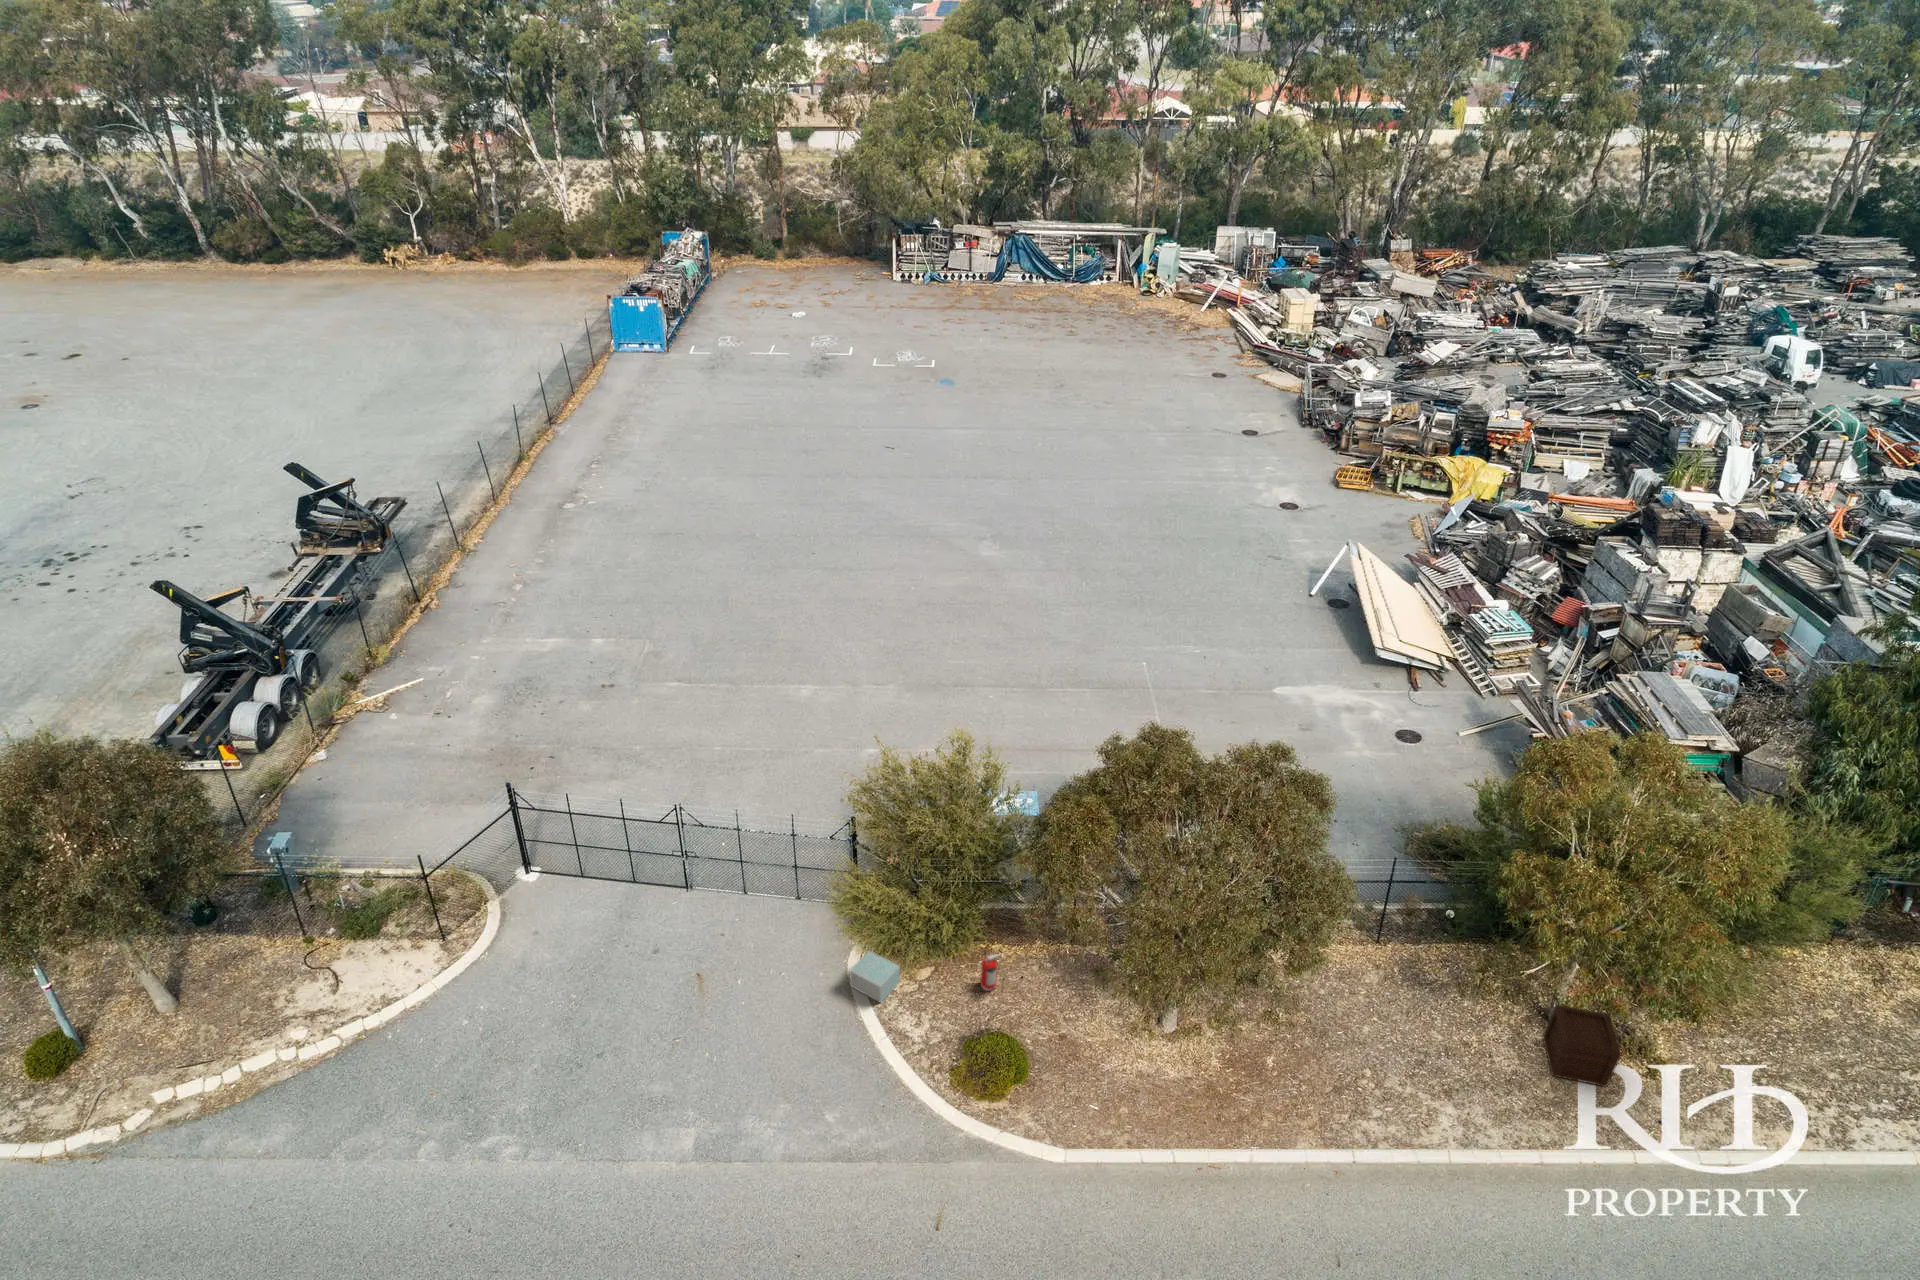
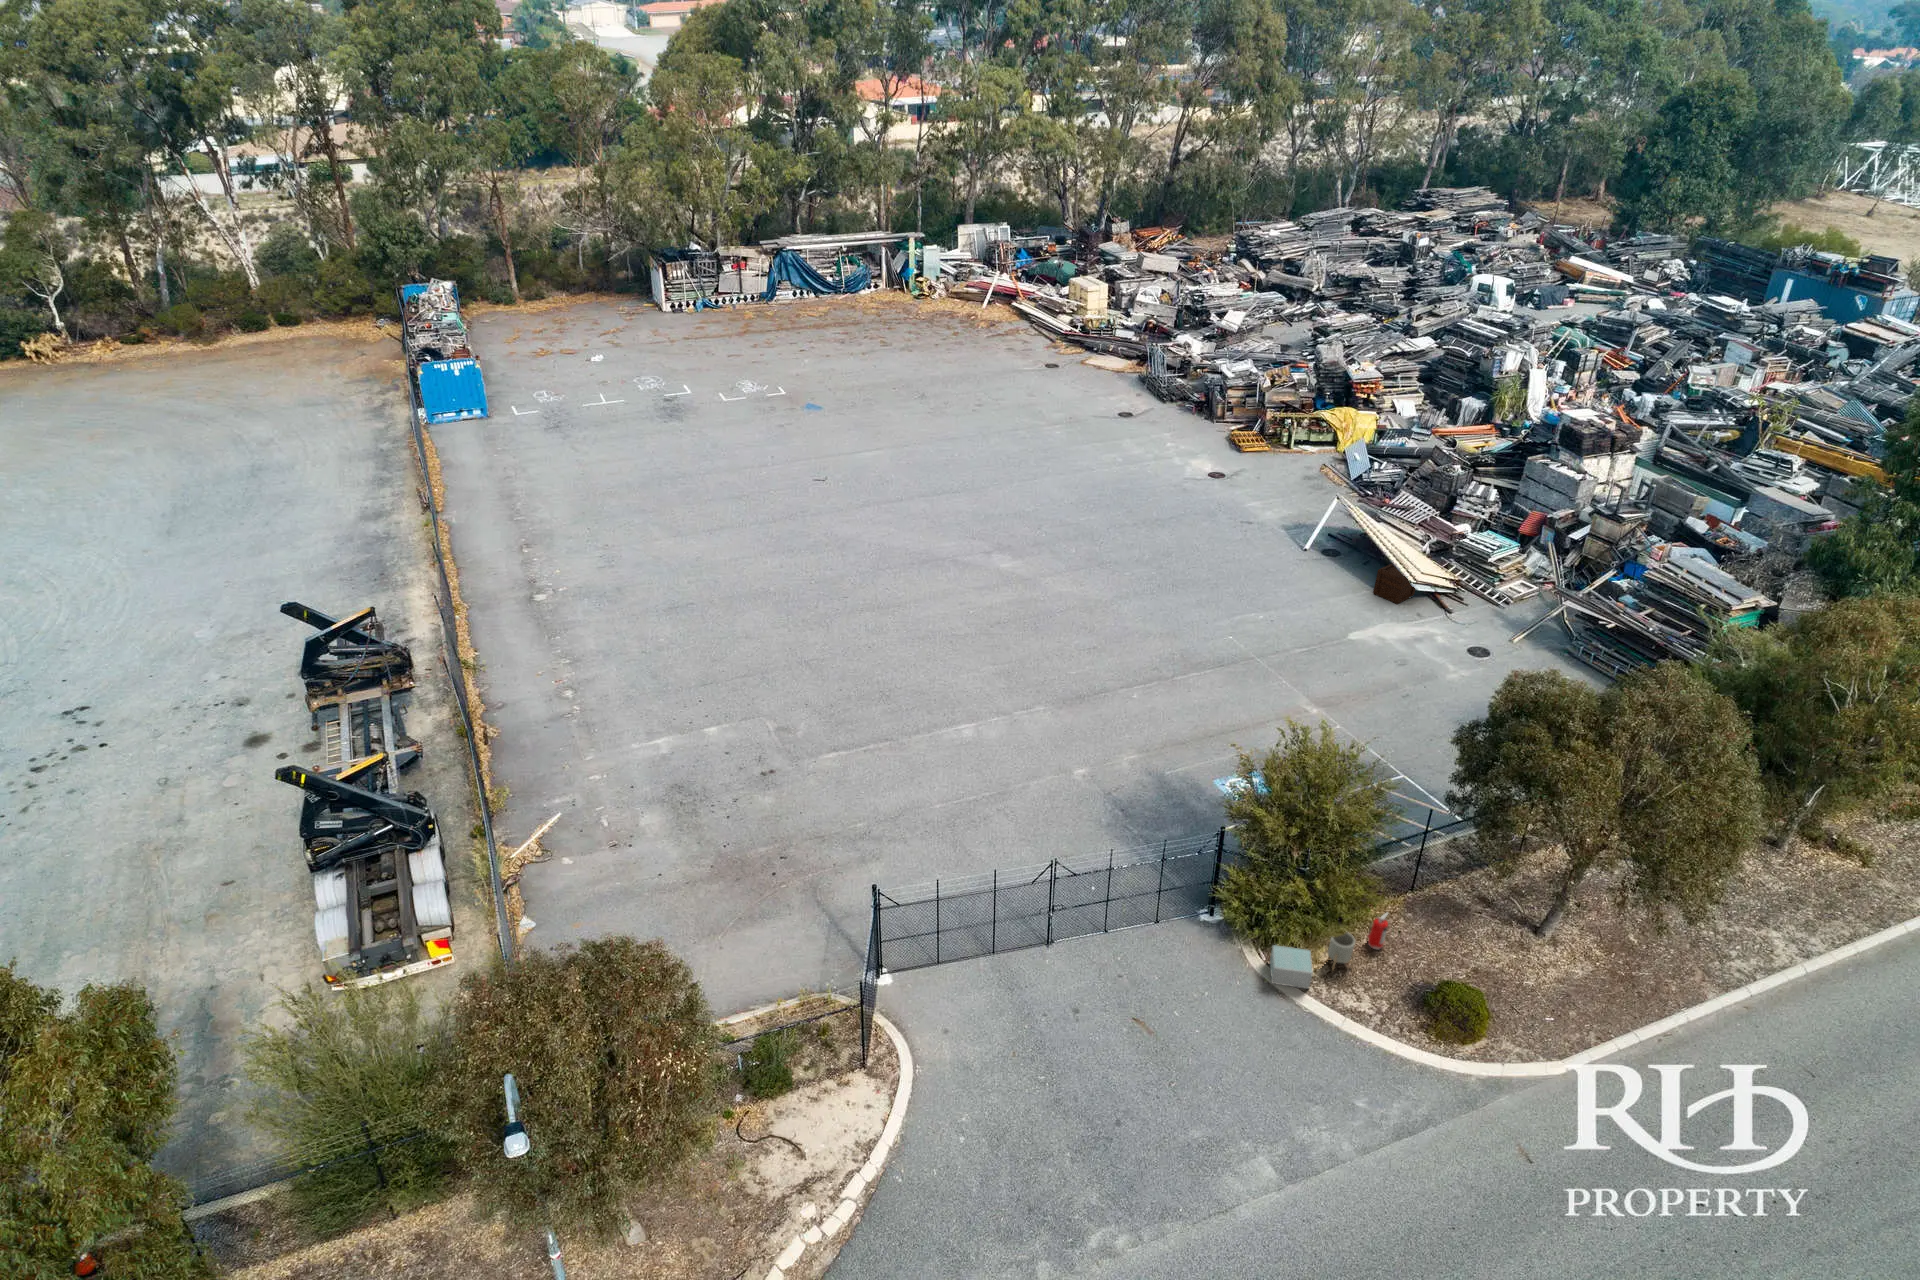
planter: none [921,956,948,999] -> present [1324,933,1355,969]
wooden crate: present [1543,1004,1622,1087] -> present [1373,564,1415,604]

